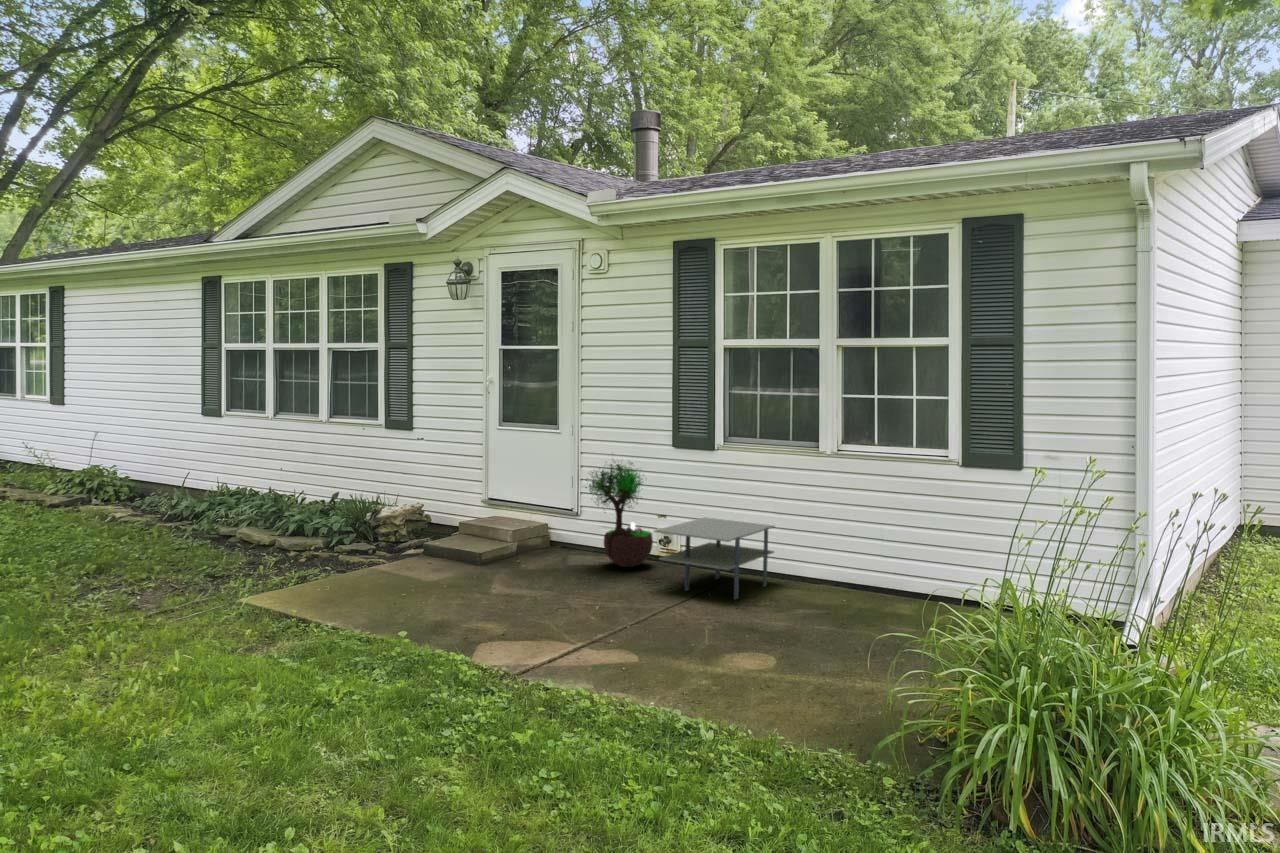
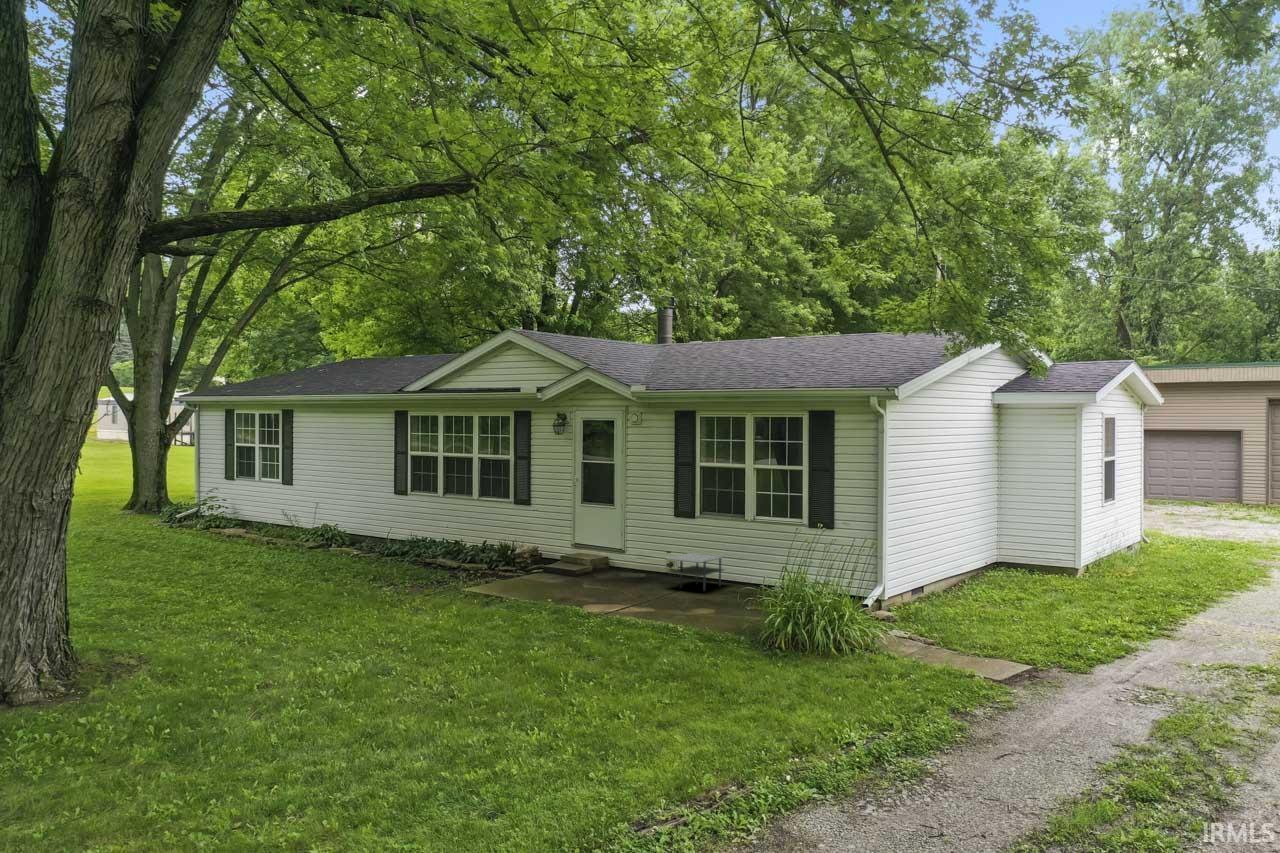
potted tree: present [585,463,653,567] -> none [628,519,665,579]

